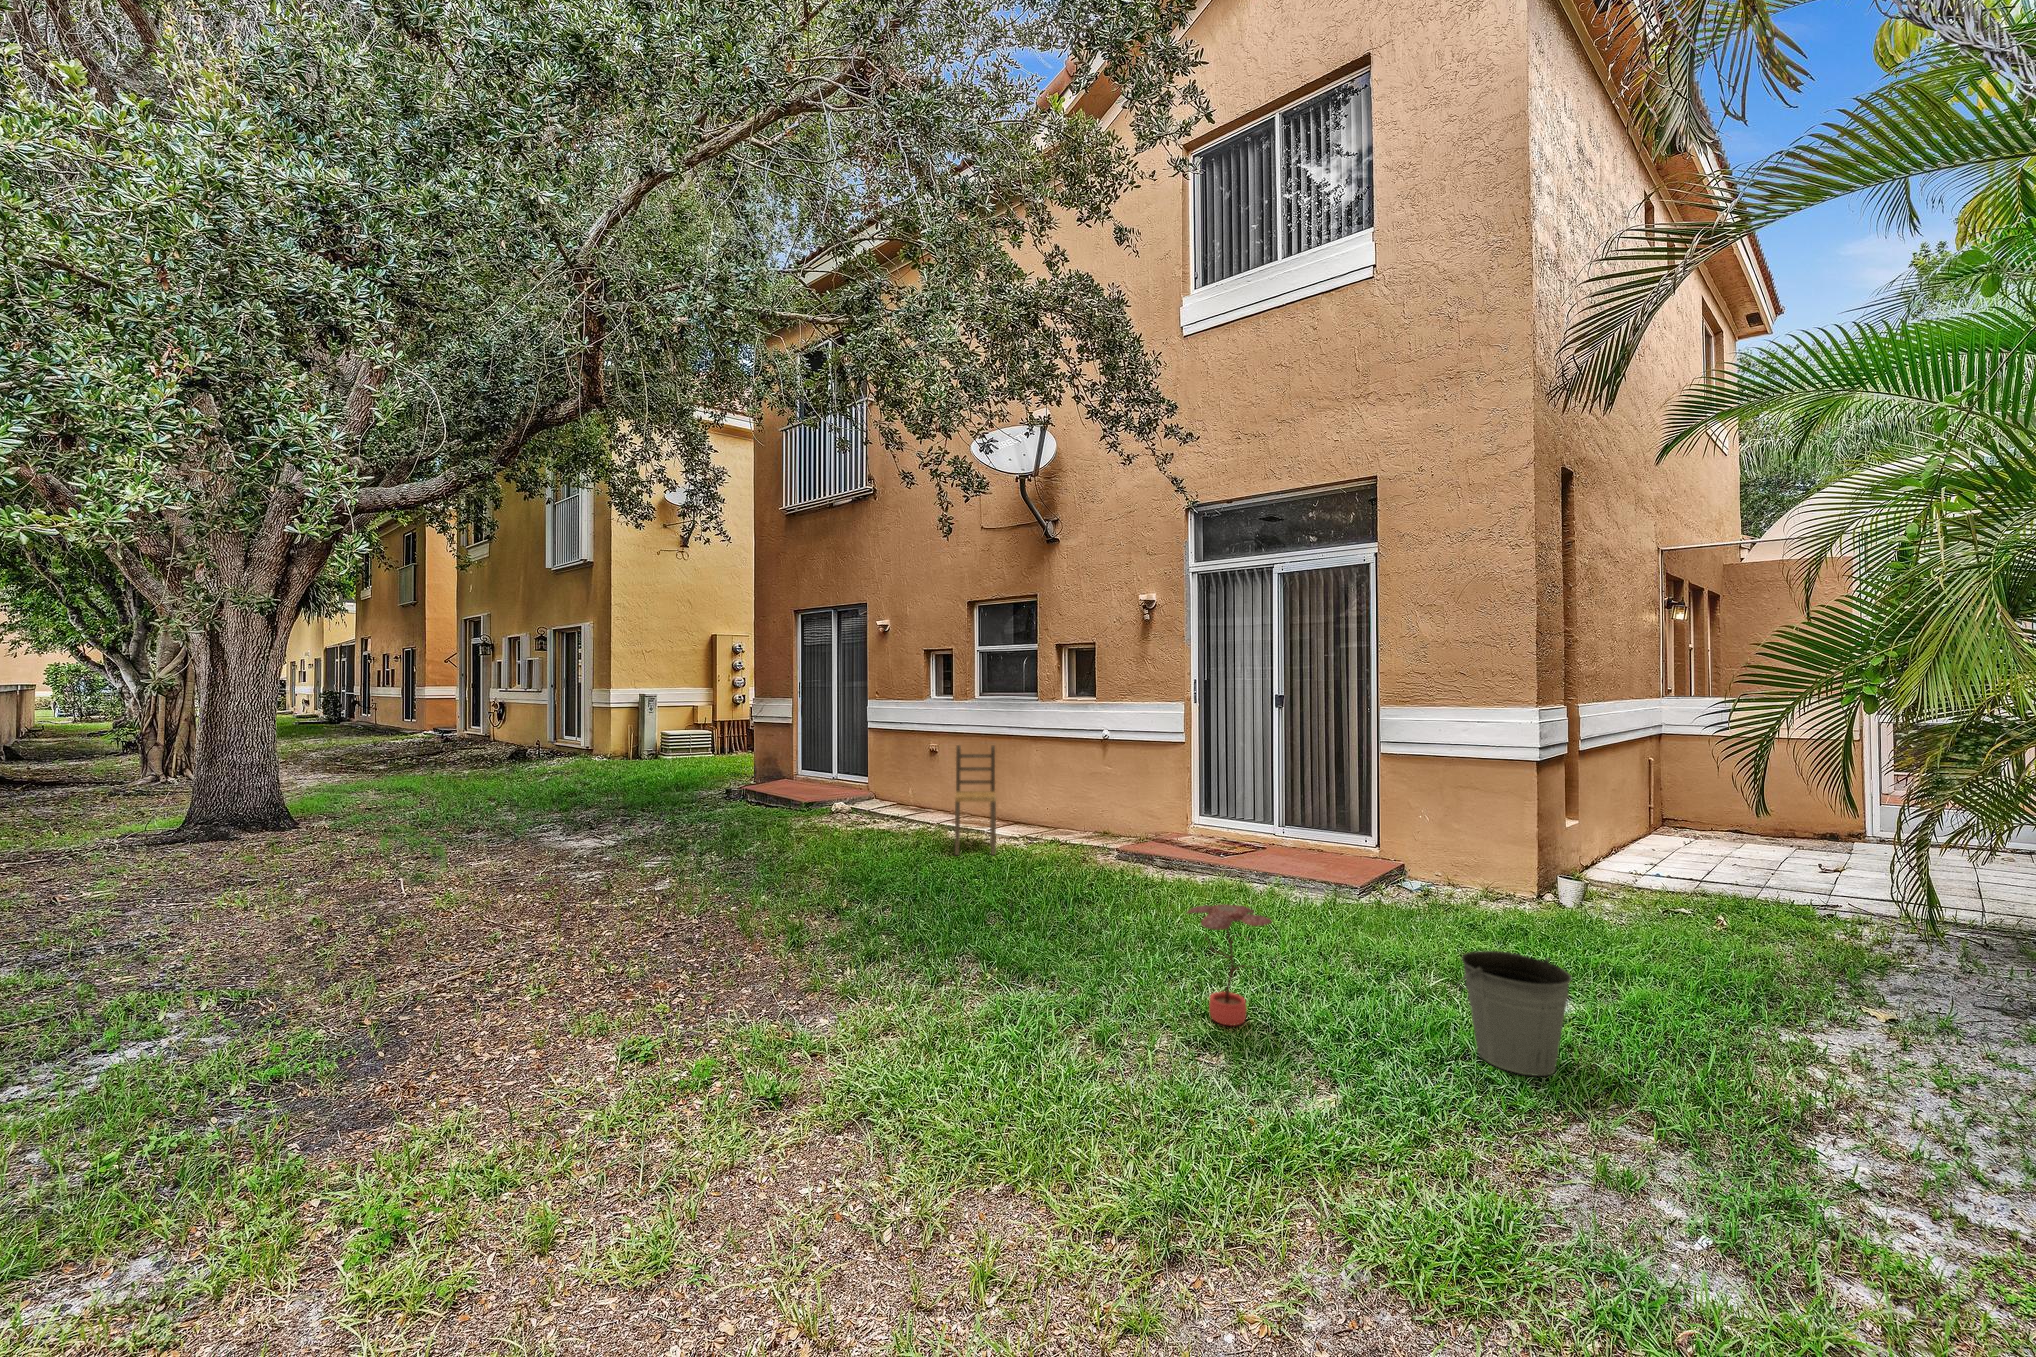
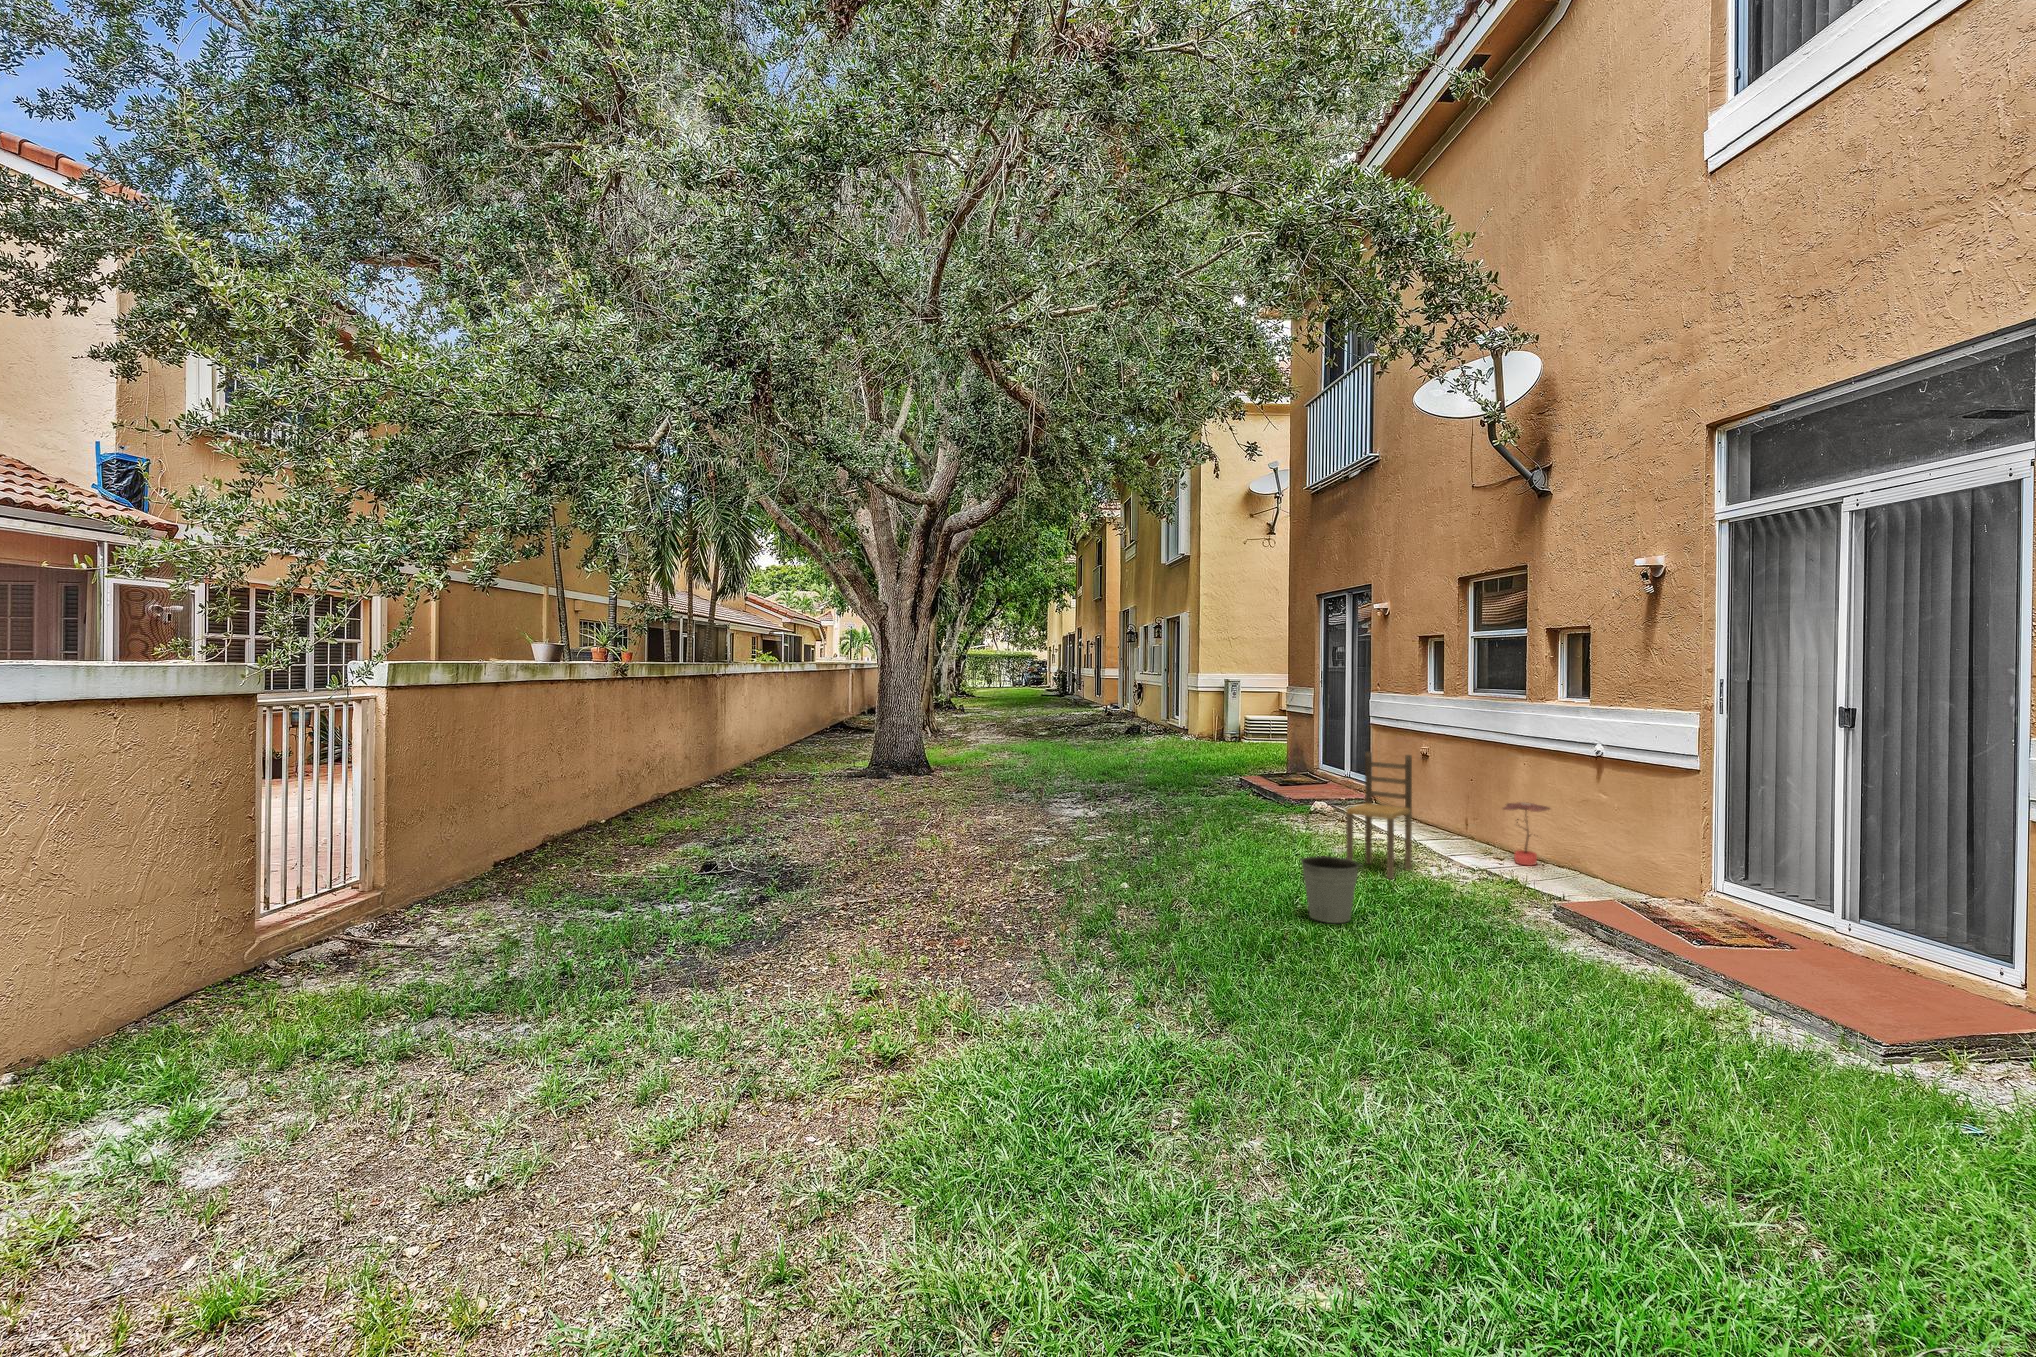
potted plant: present [1187,904,1272,1026] -> present [1503,802,1550,866]
bucket: present [1458,951,1571,1076] -> present [1301,856,1362,923]

